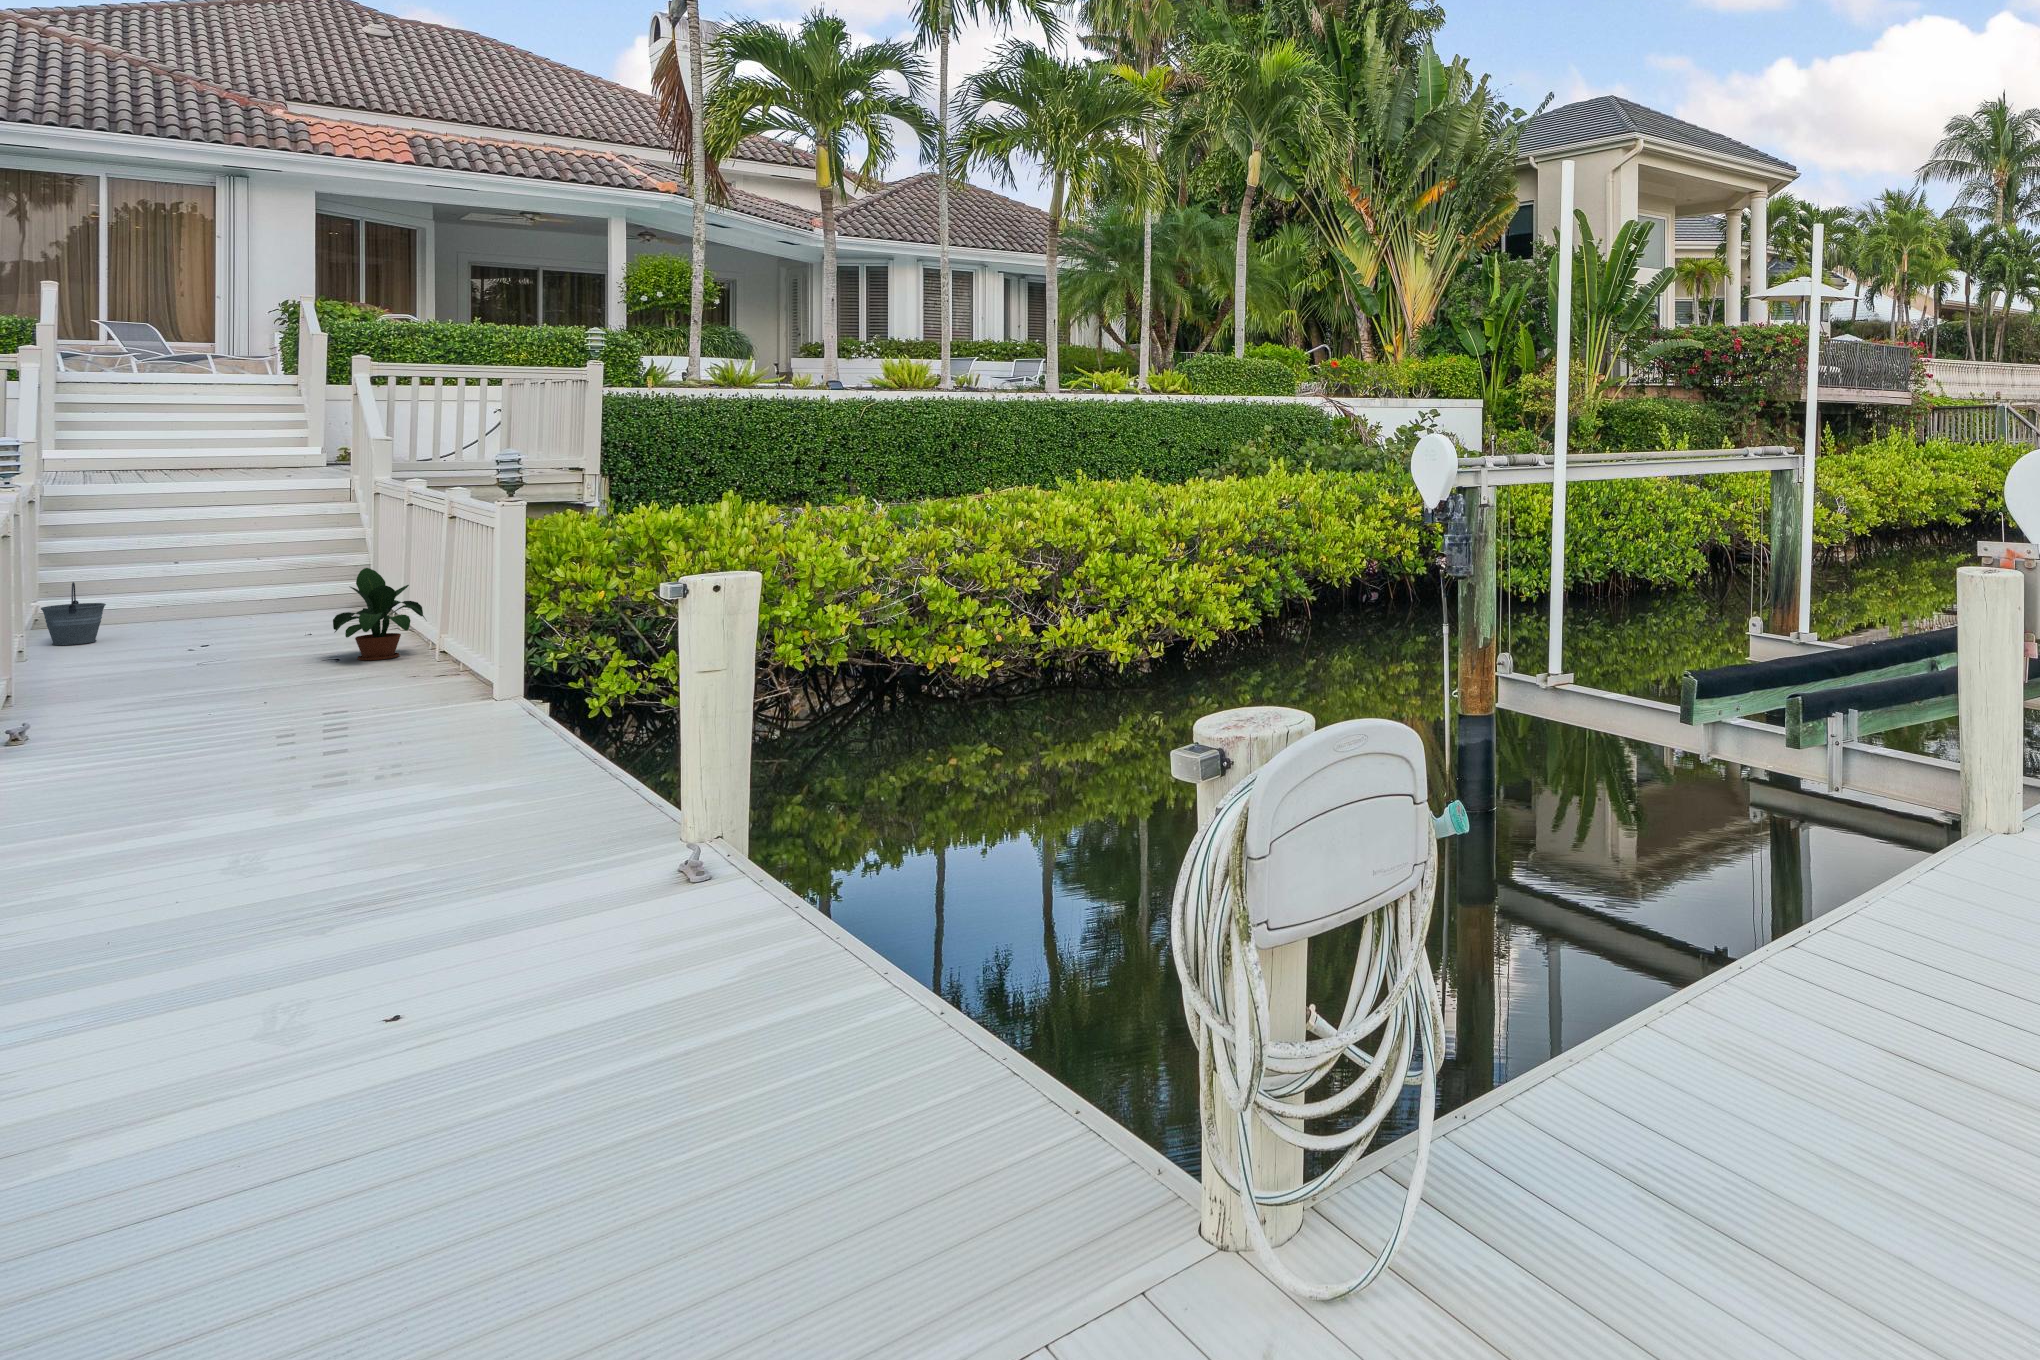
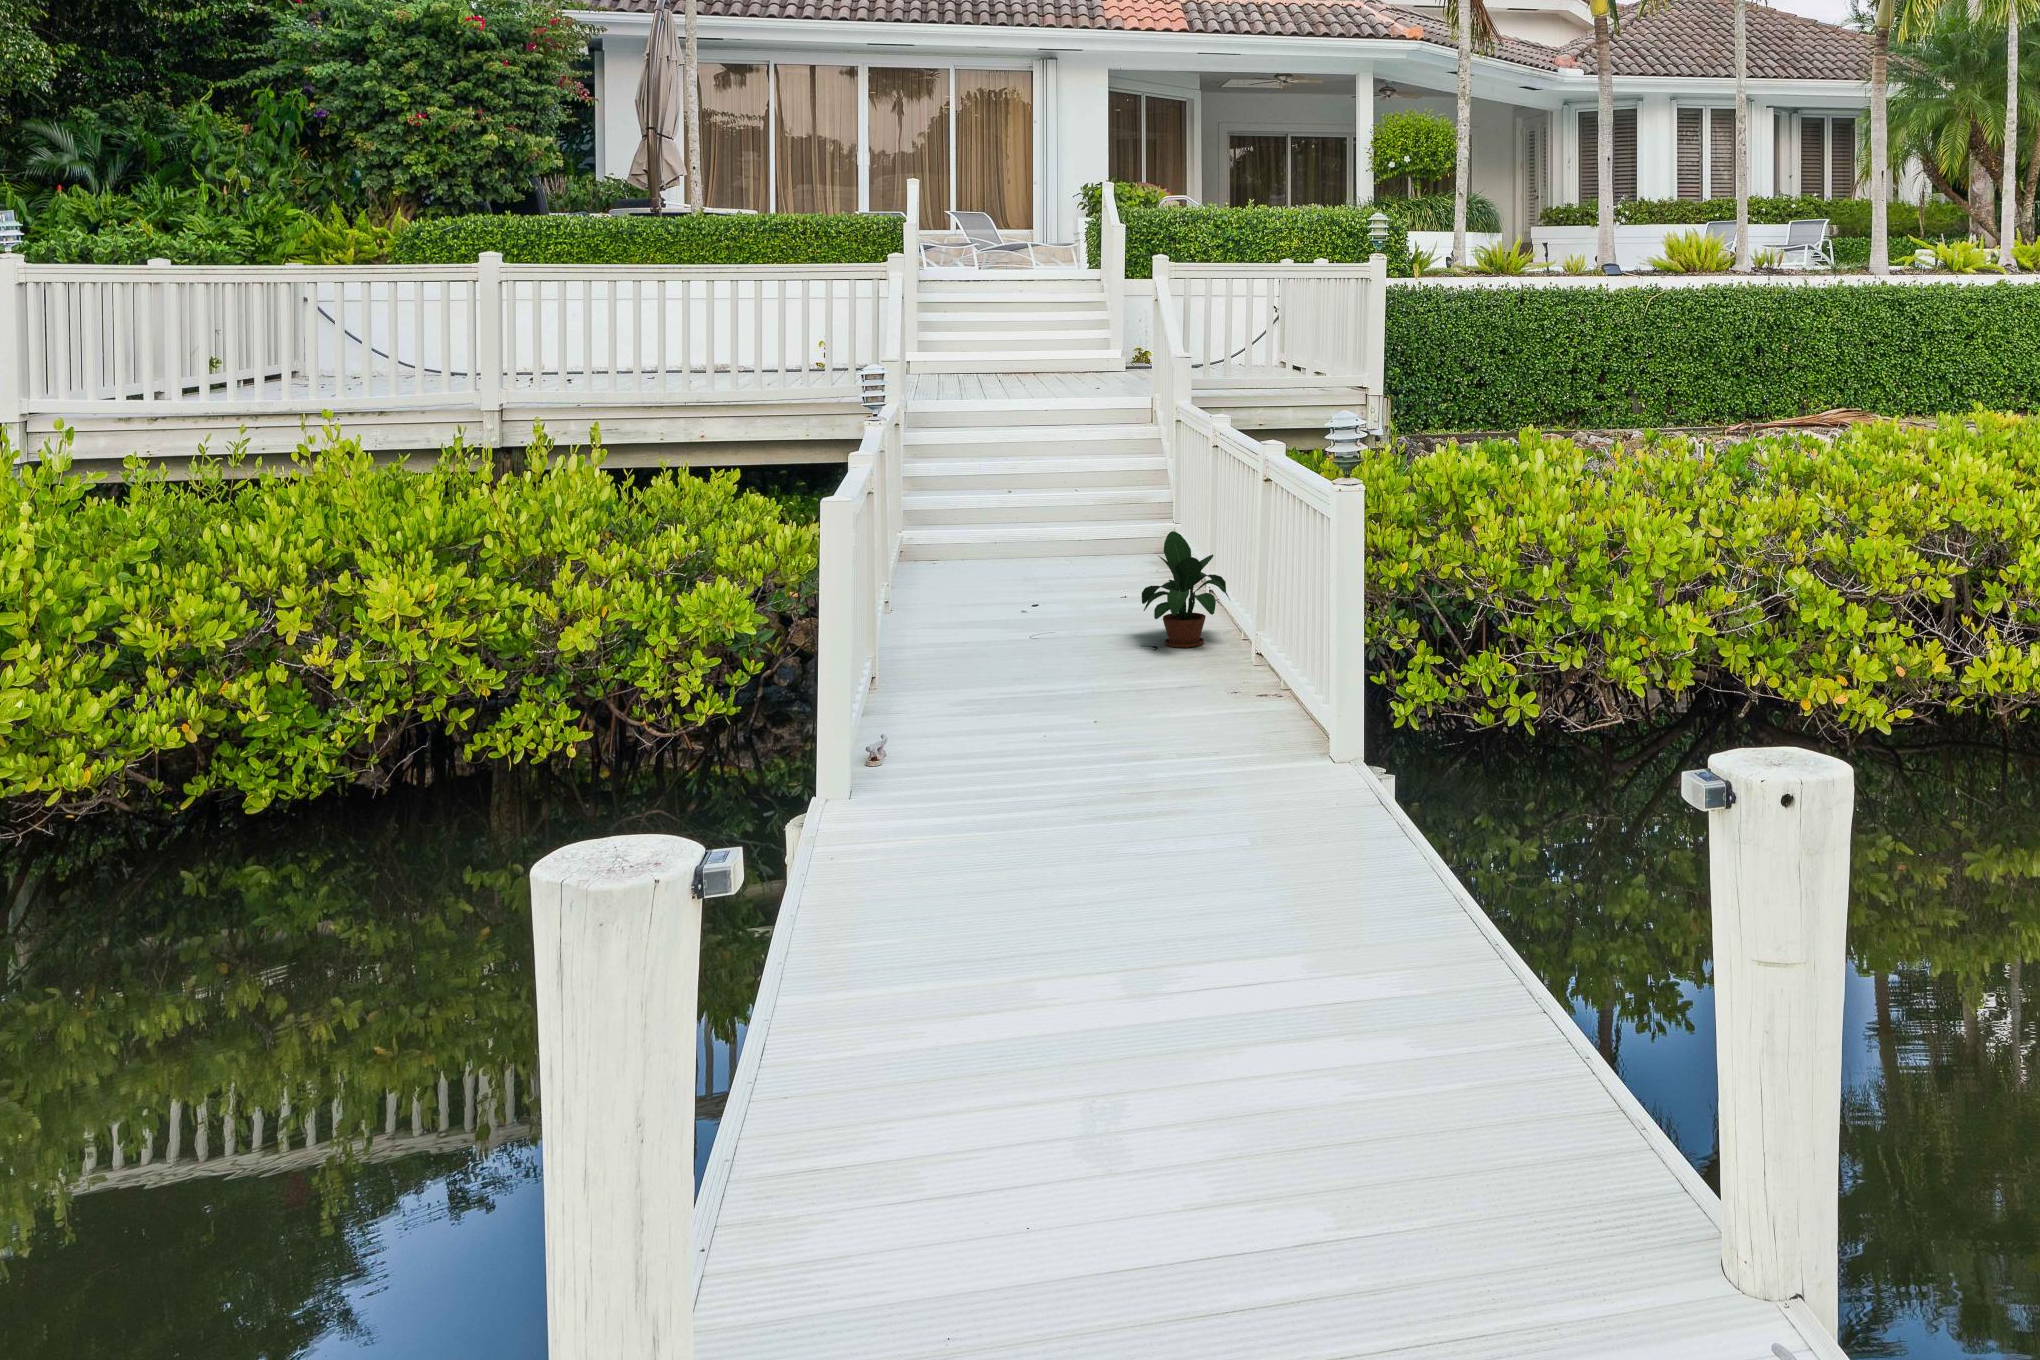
bucket: present [41,582,106,645] -> none [898,521,948,590]

